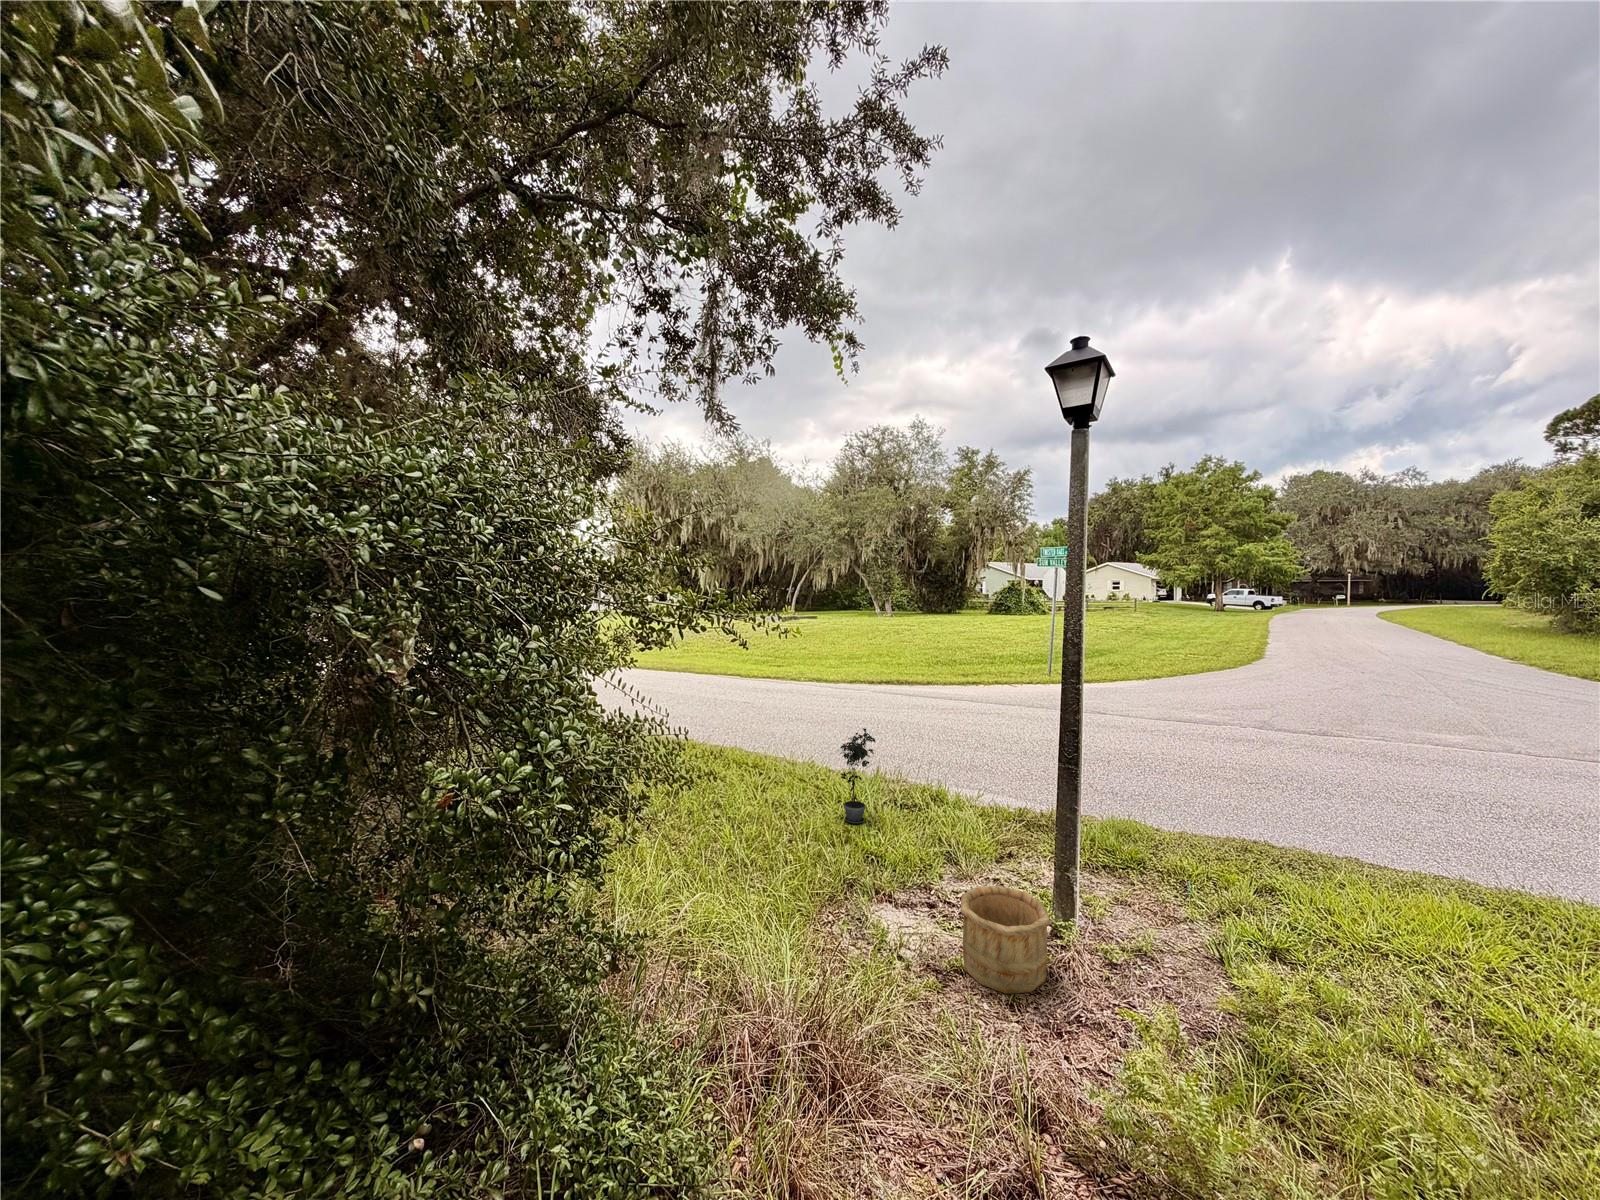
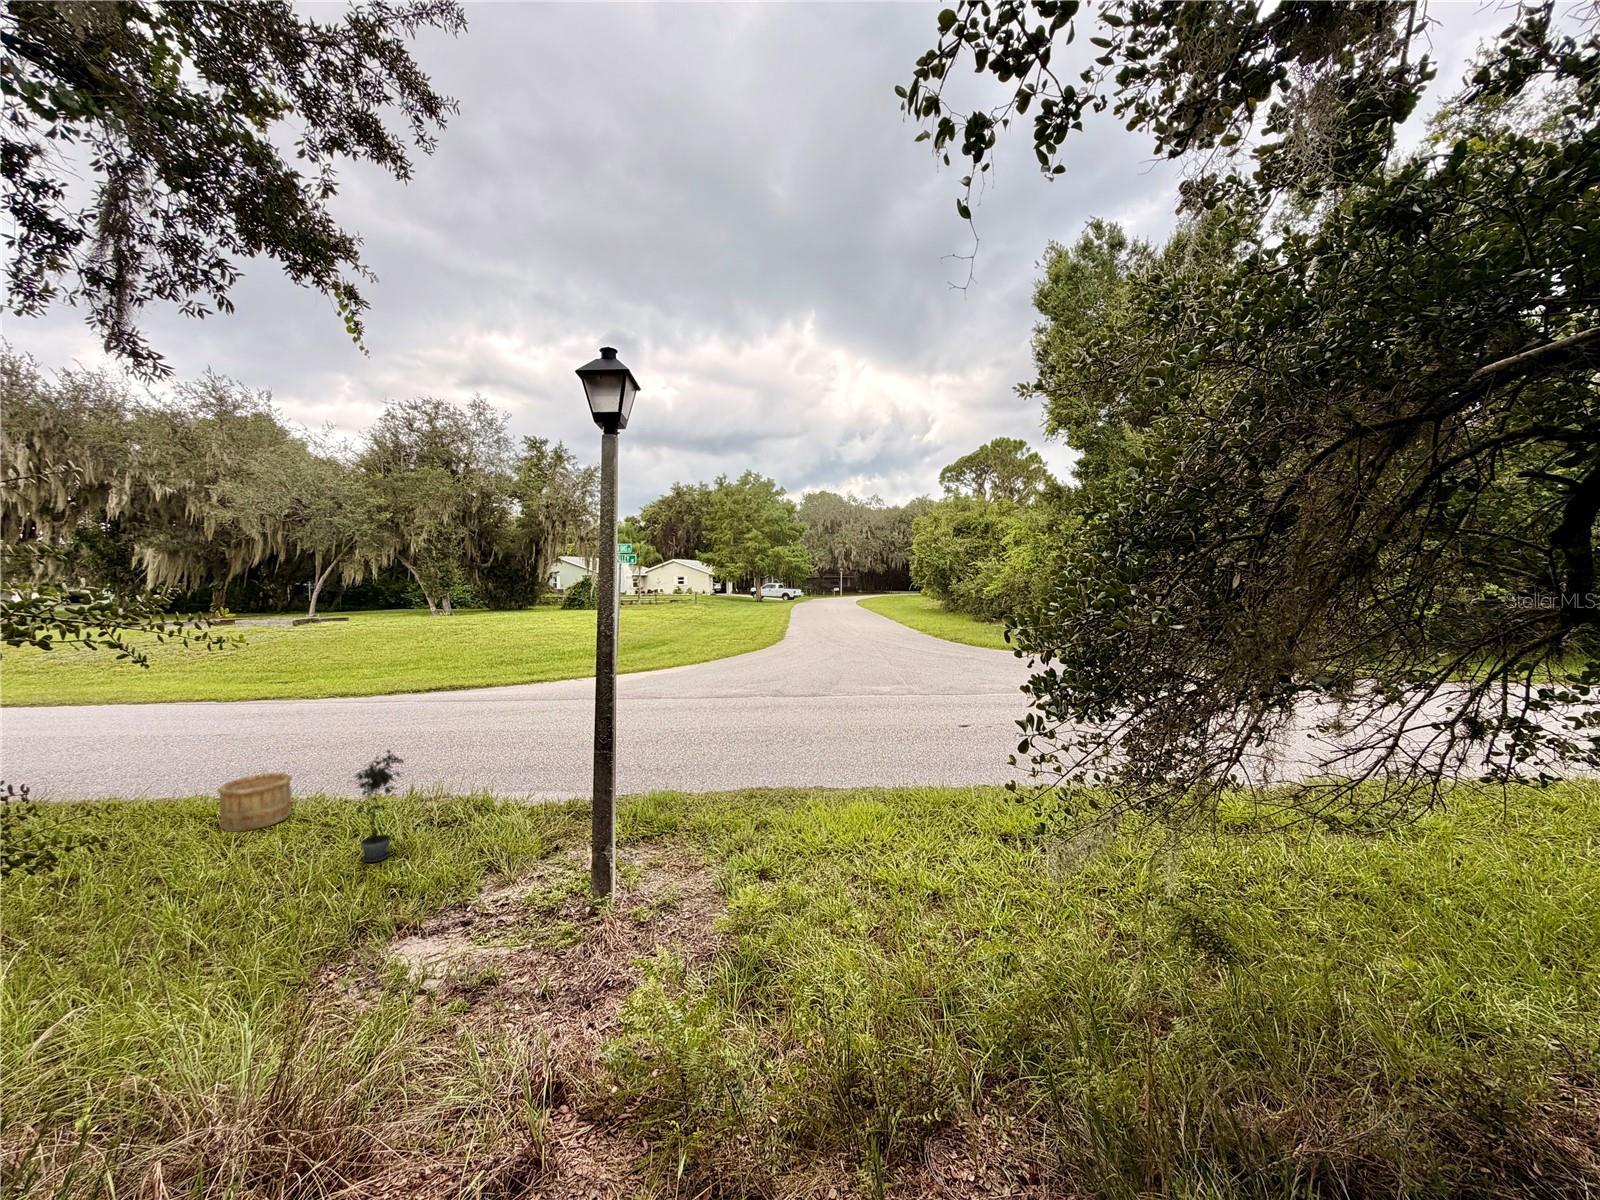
wooden bucket: present [961,886,1050,994] -> present [217,773,292,832]

